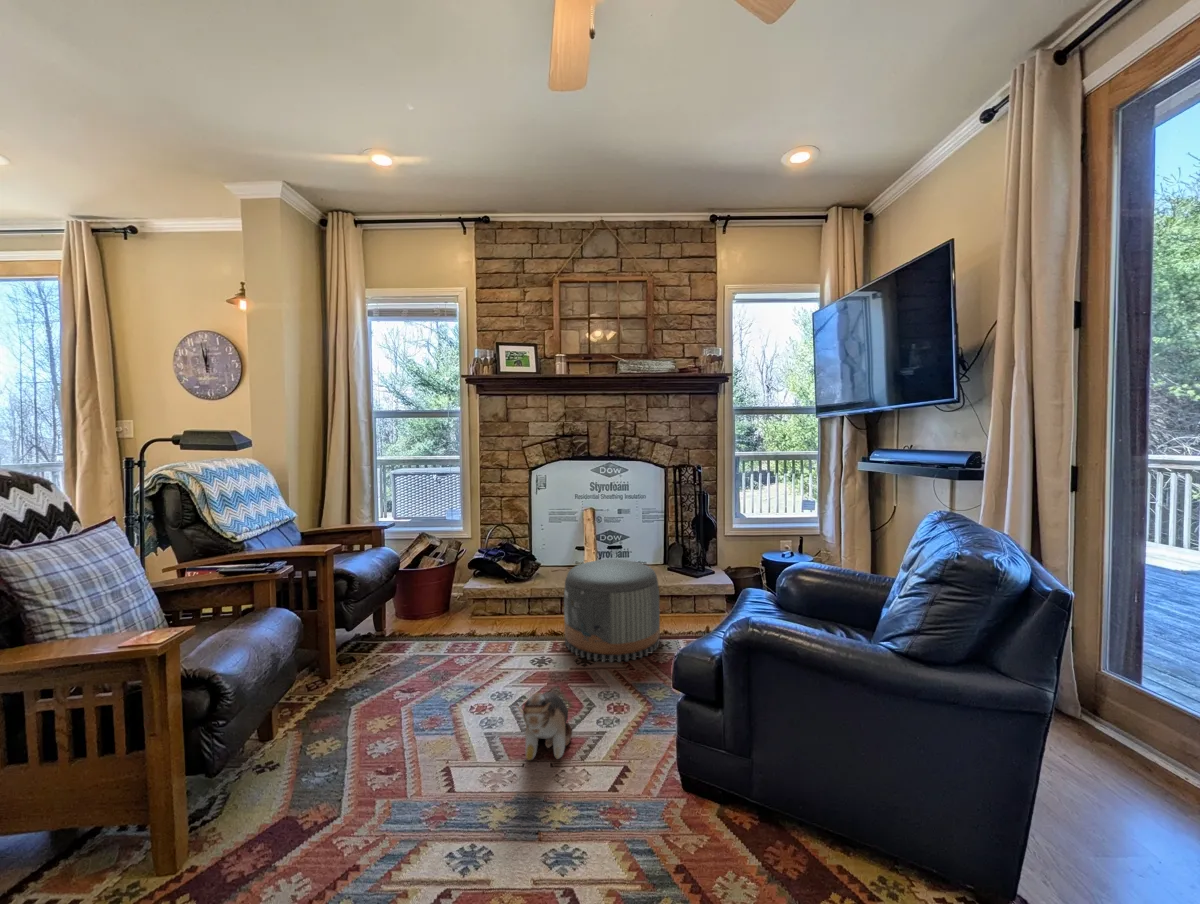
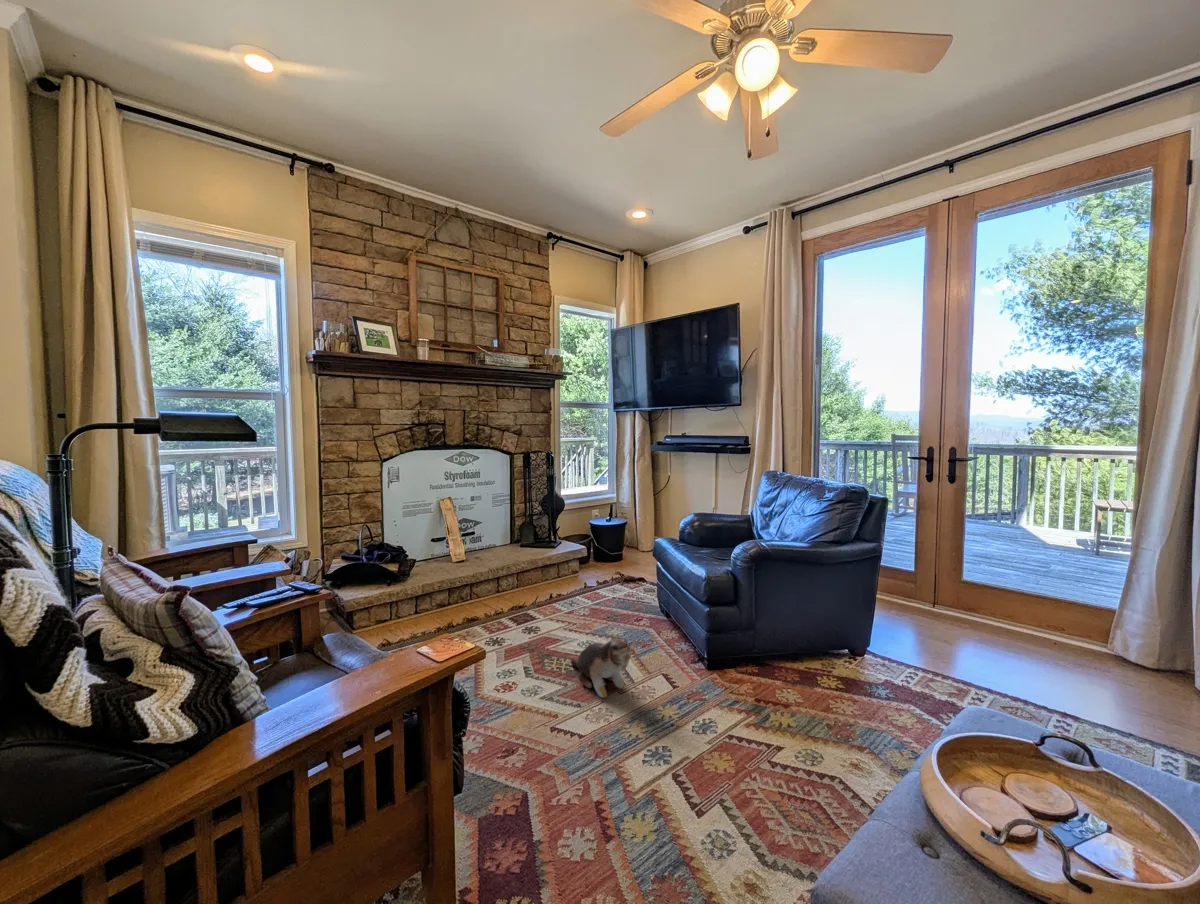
pouf: present [564,559,660,662] -> none [489,538,576,628]

